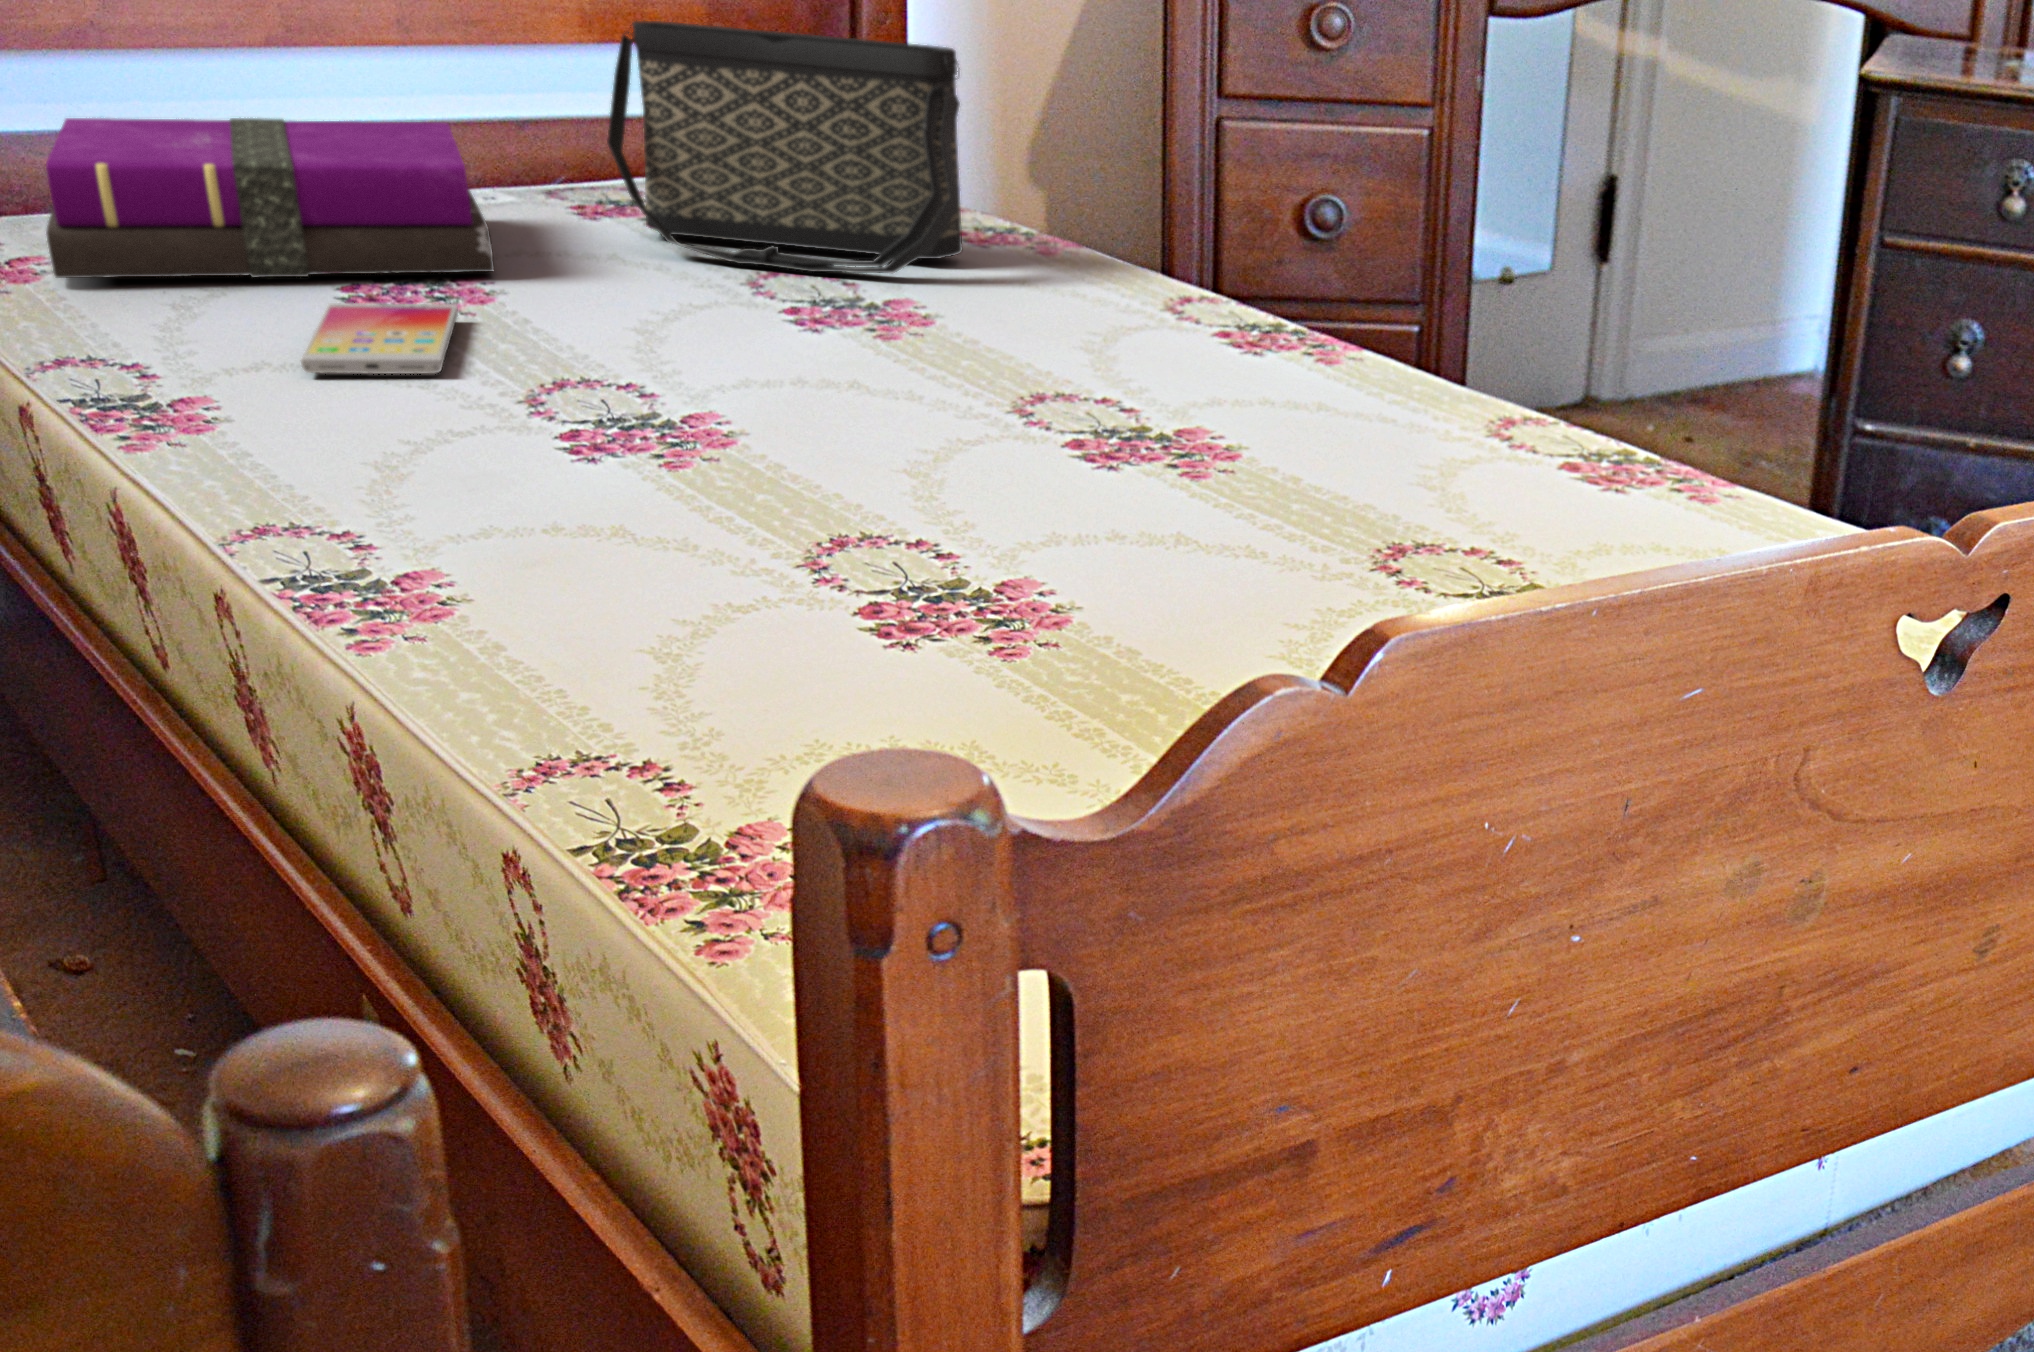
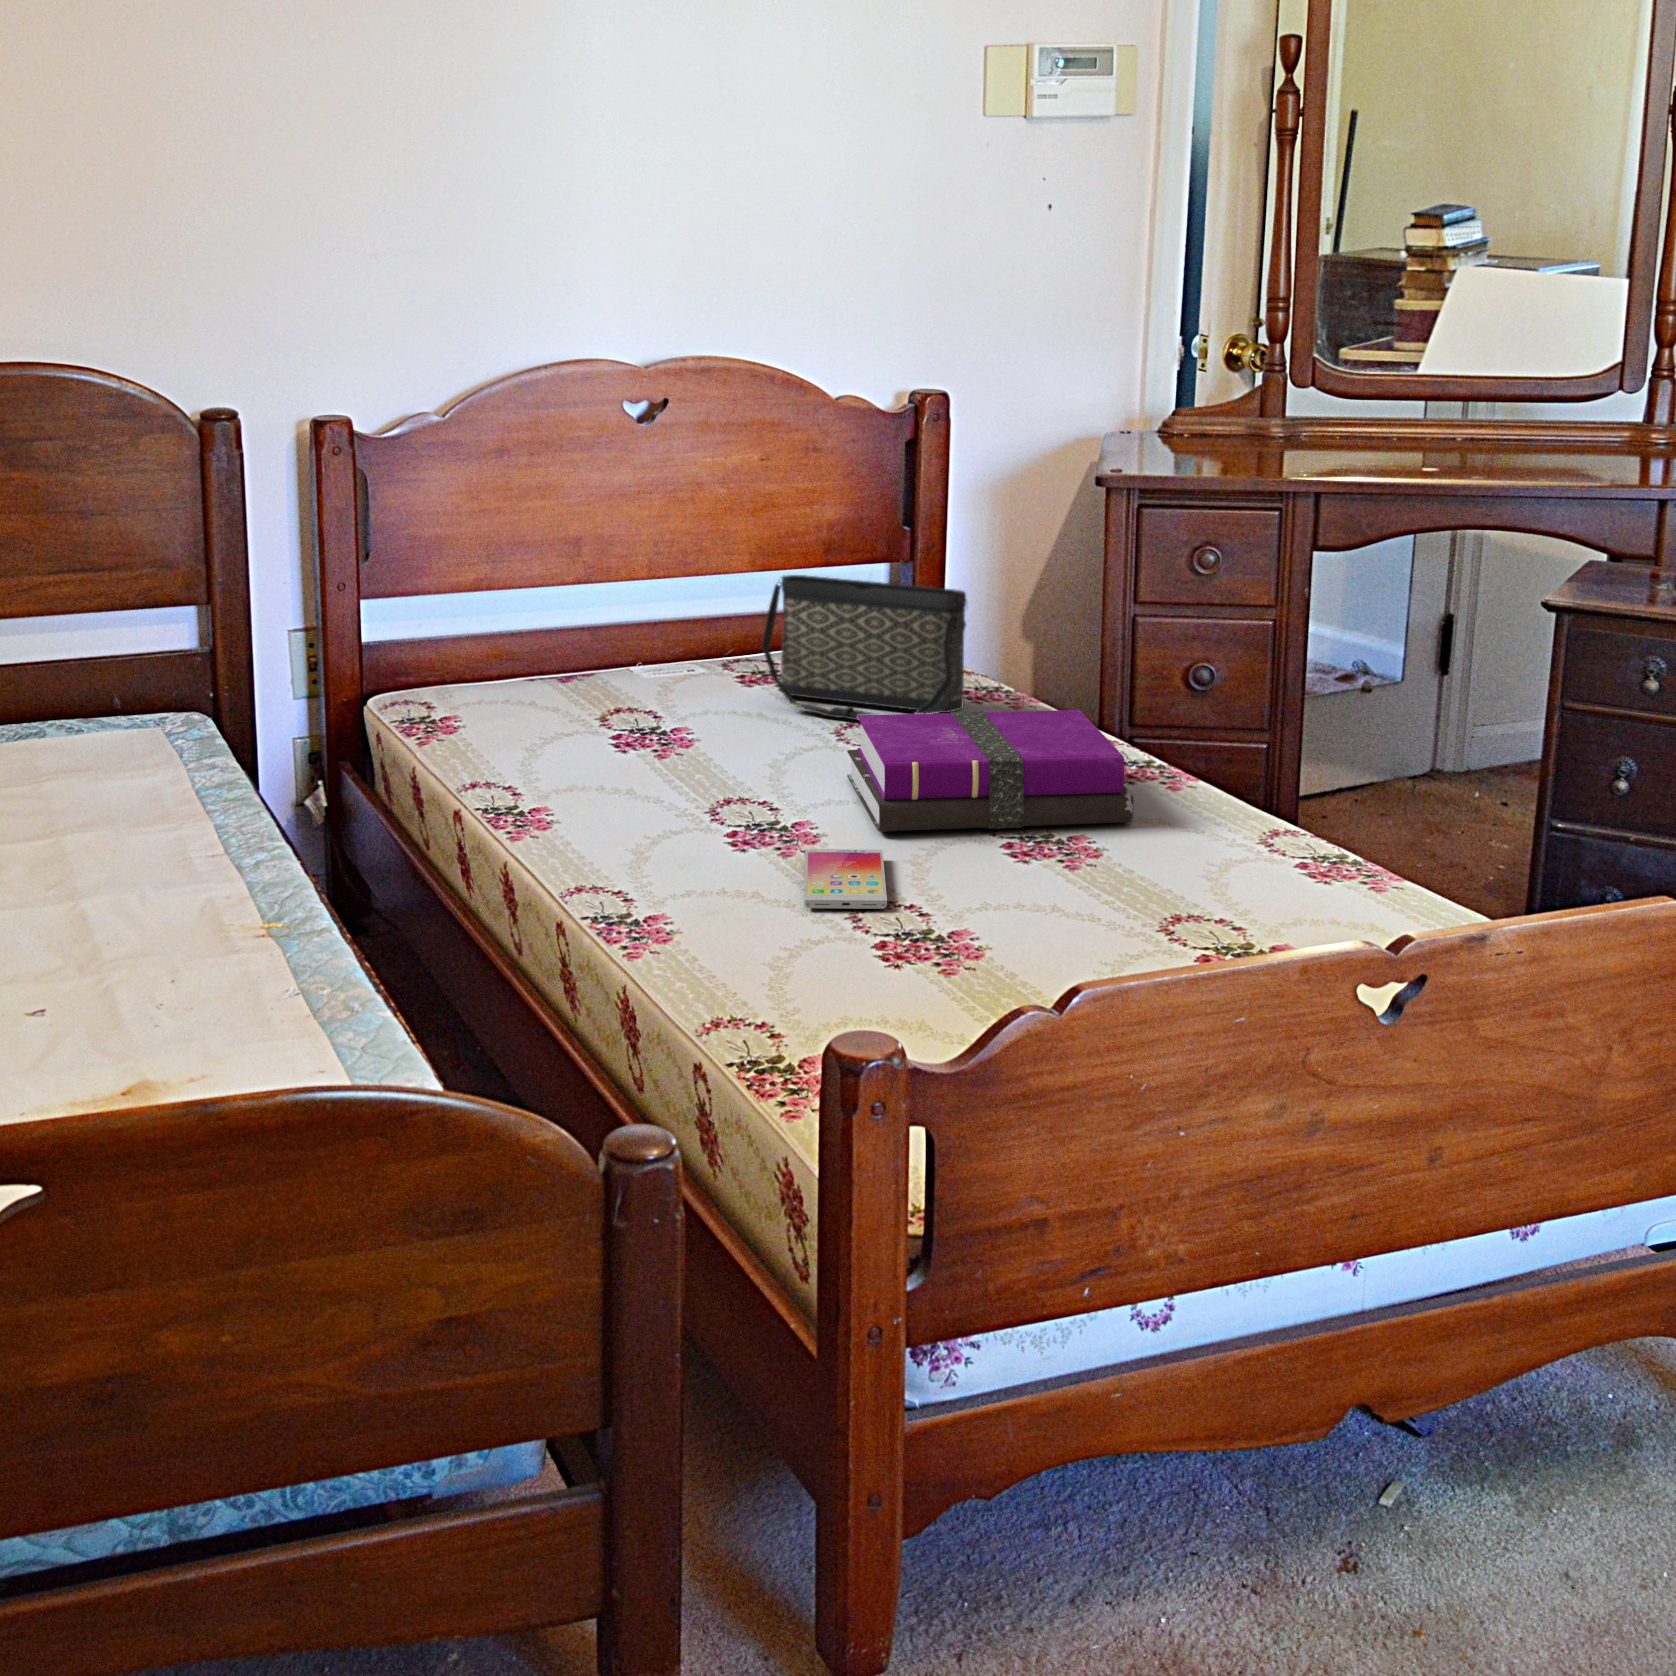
notebook: present [46,118,494,278] -> present [847,710,1134,832]
smartphone: present [301,303,458,374] -> present [805,849,887,909]

